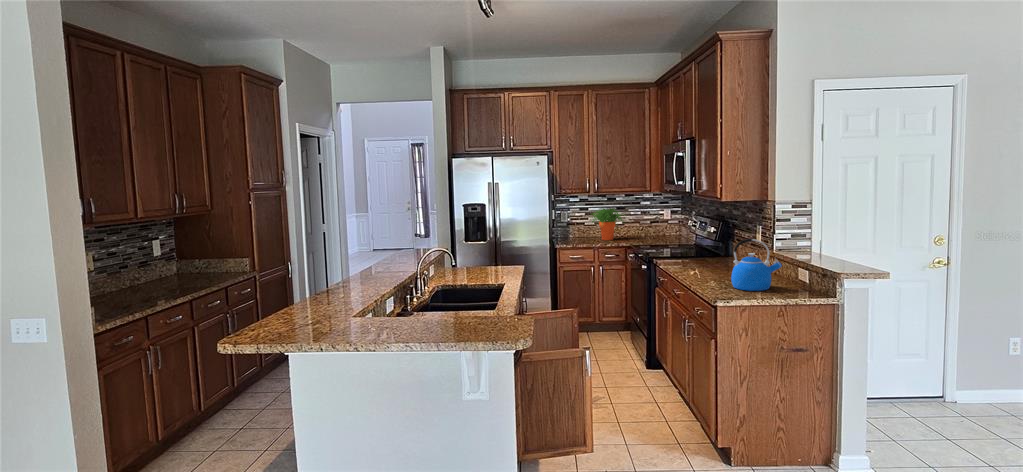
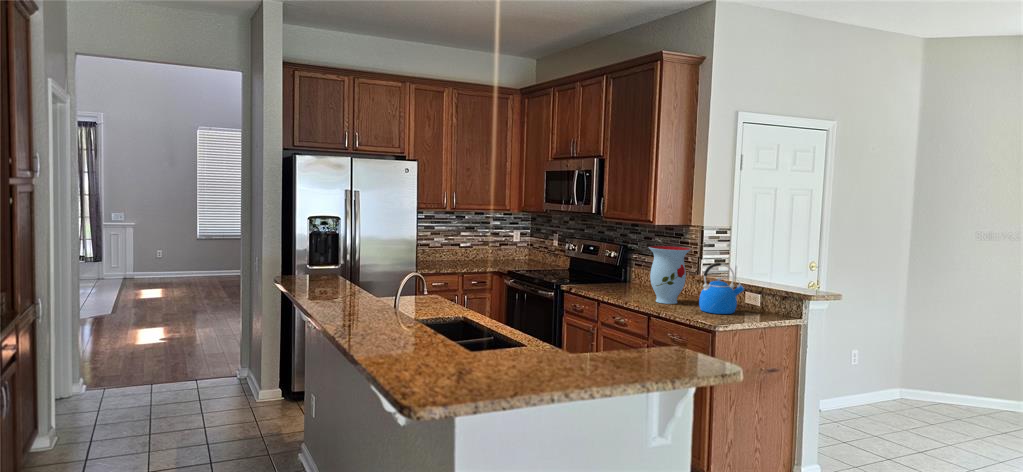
potted plant: present [592,208,623,240] -> none [443,226,486,265]
vase: none [697,222,740,279] -> present [649,246,691,304]

